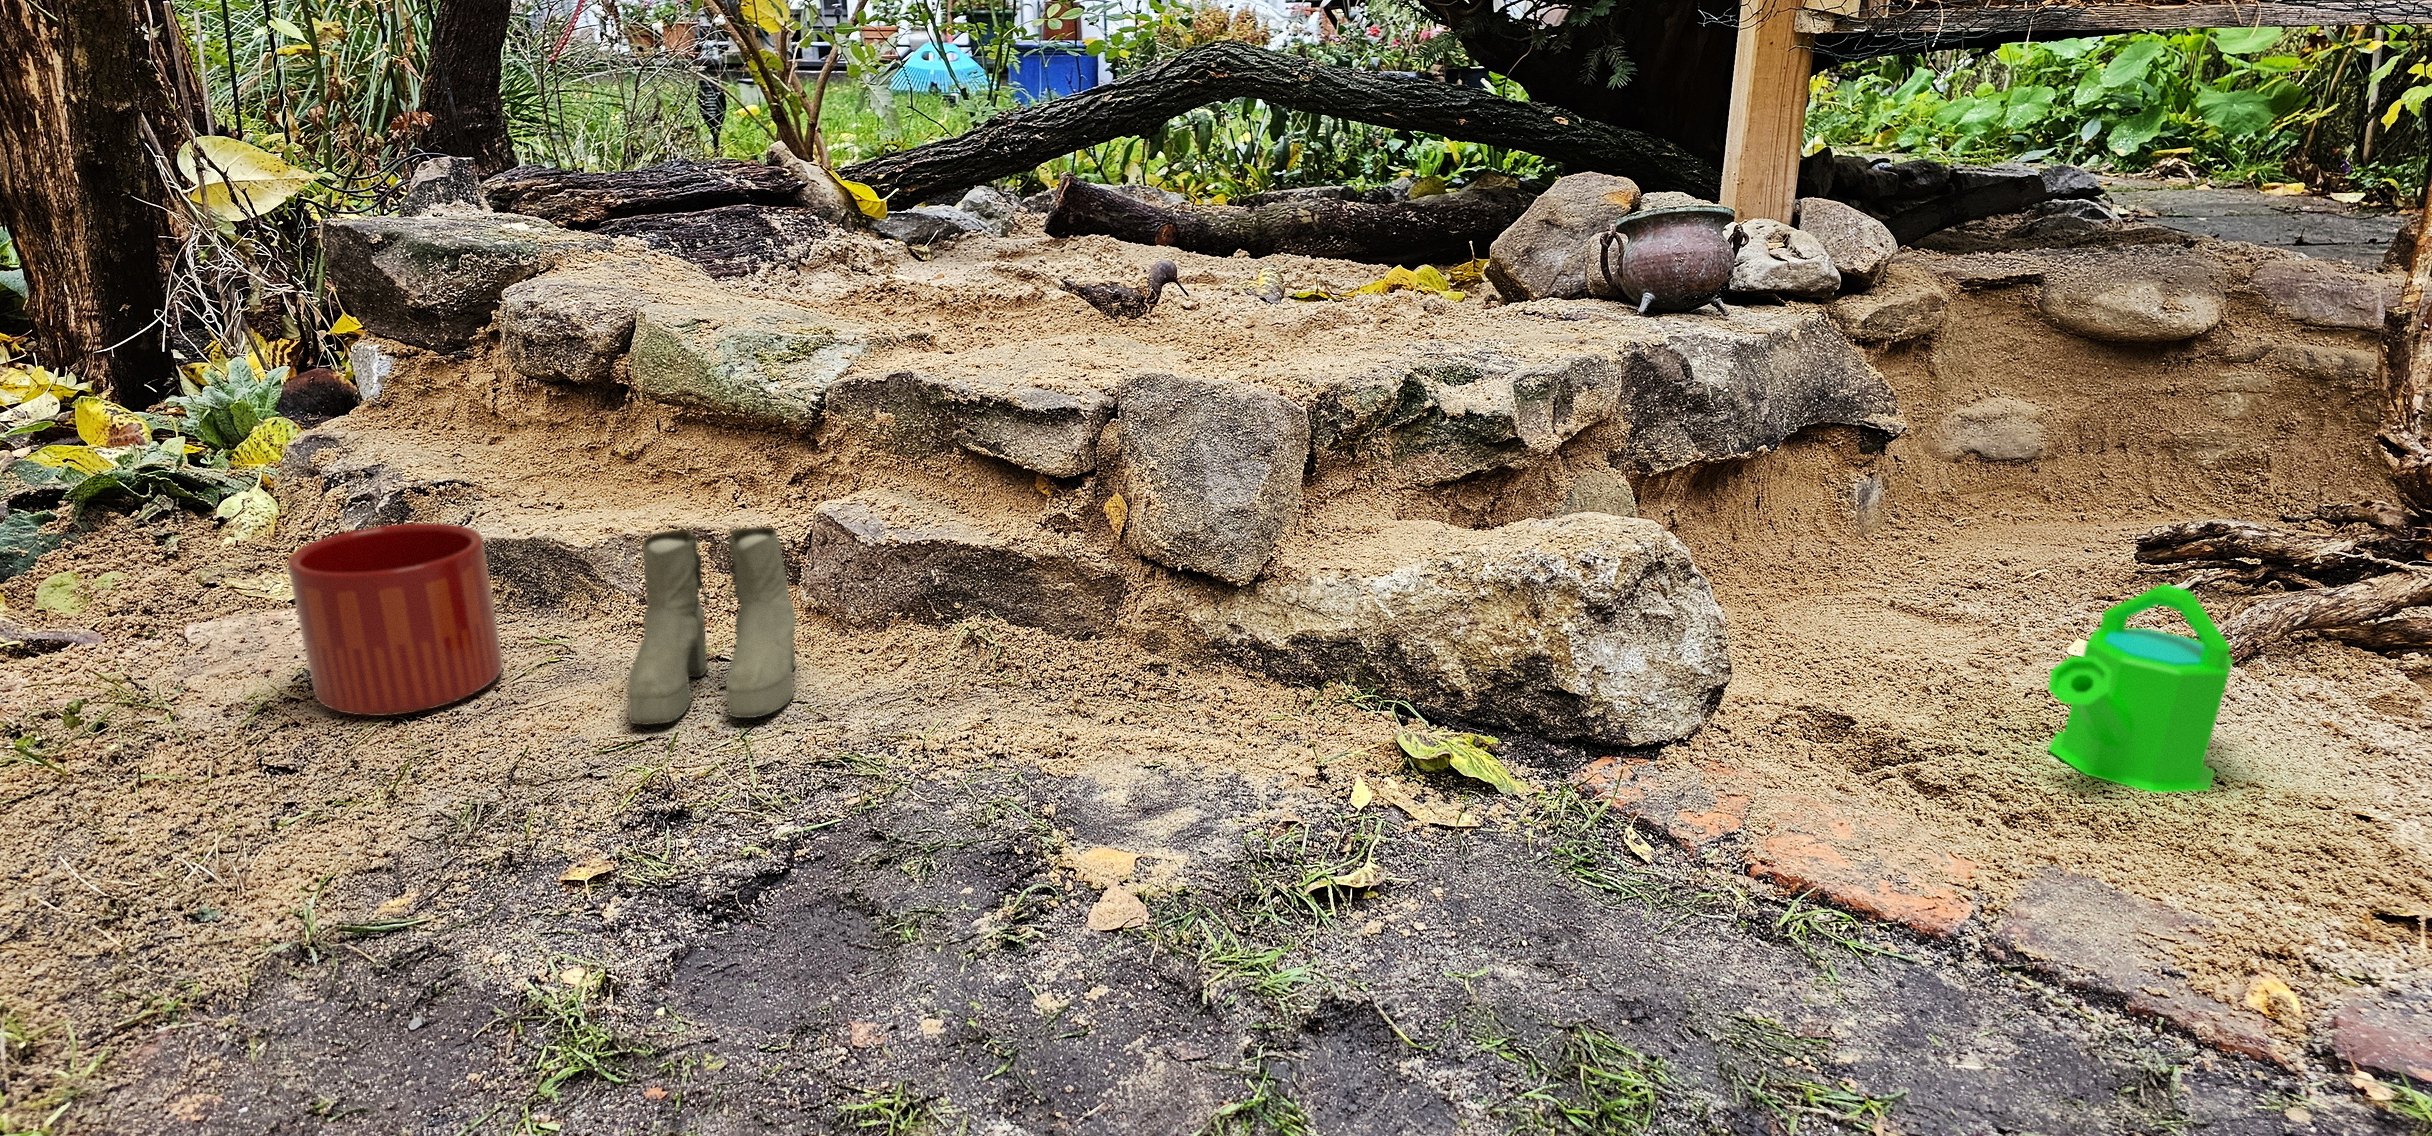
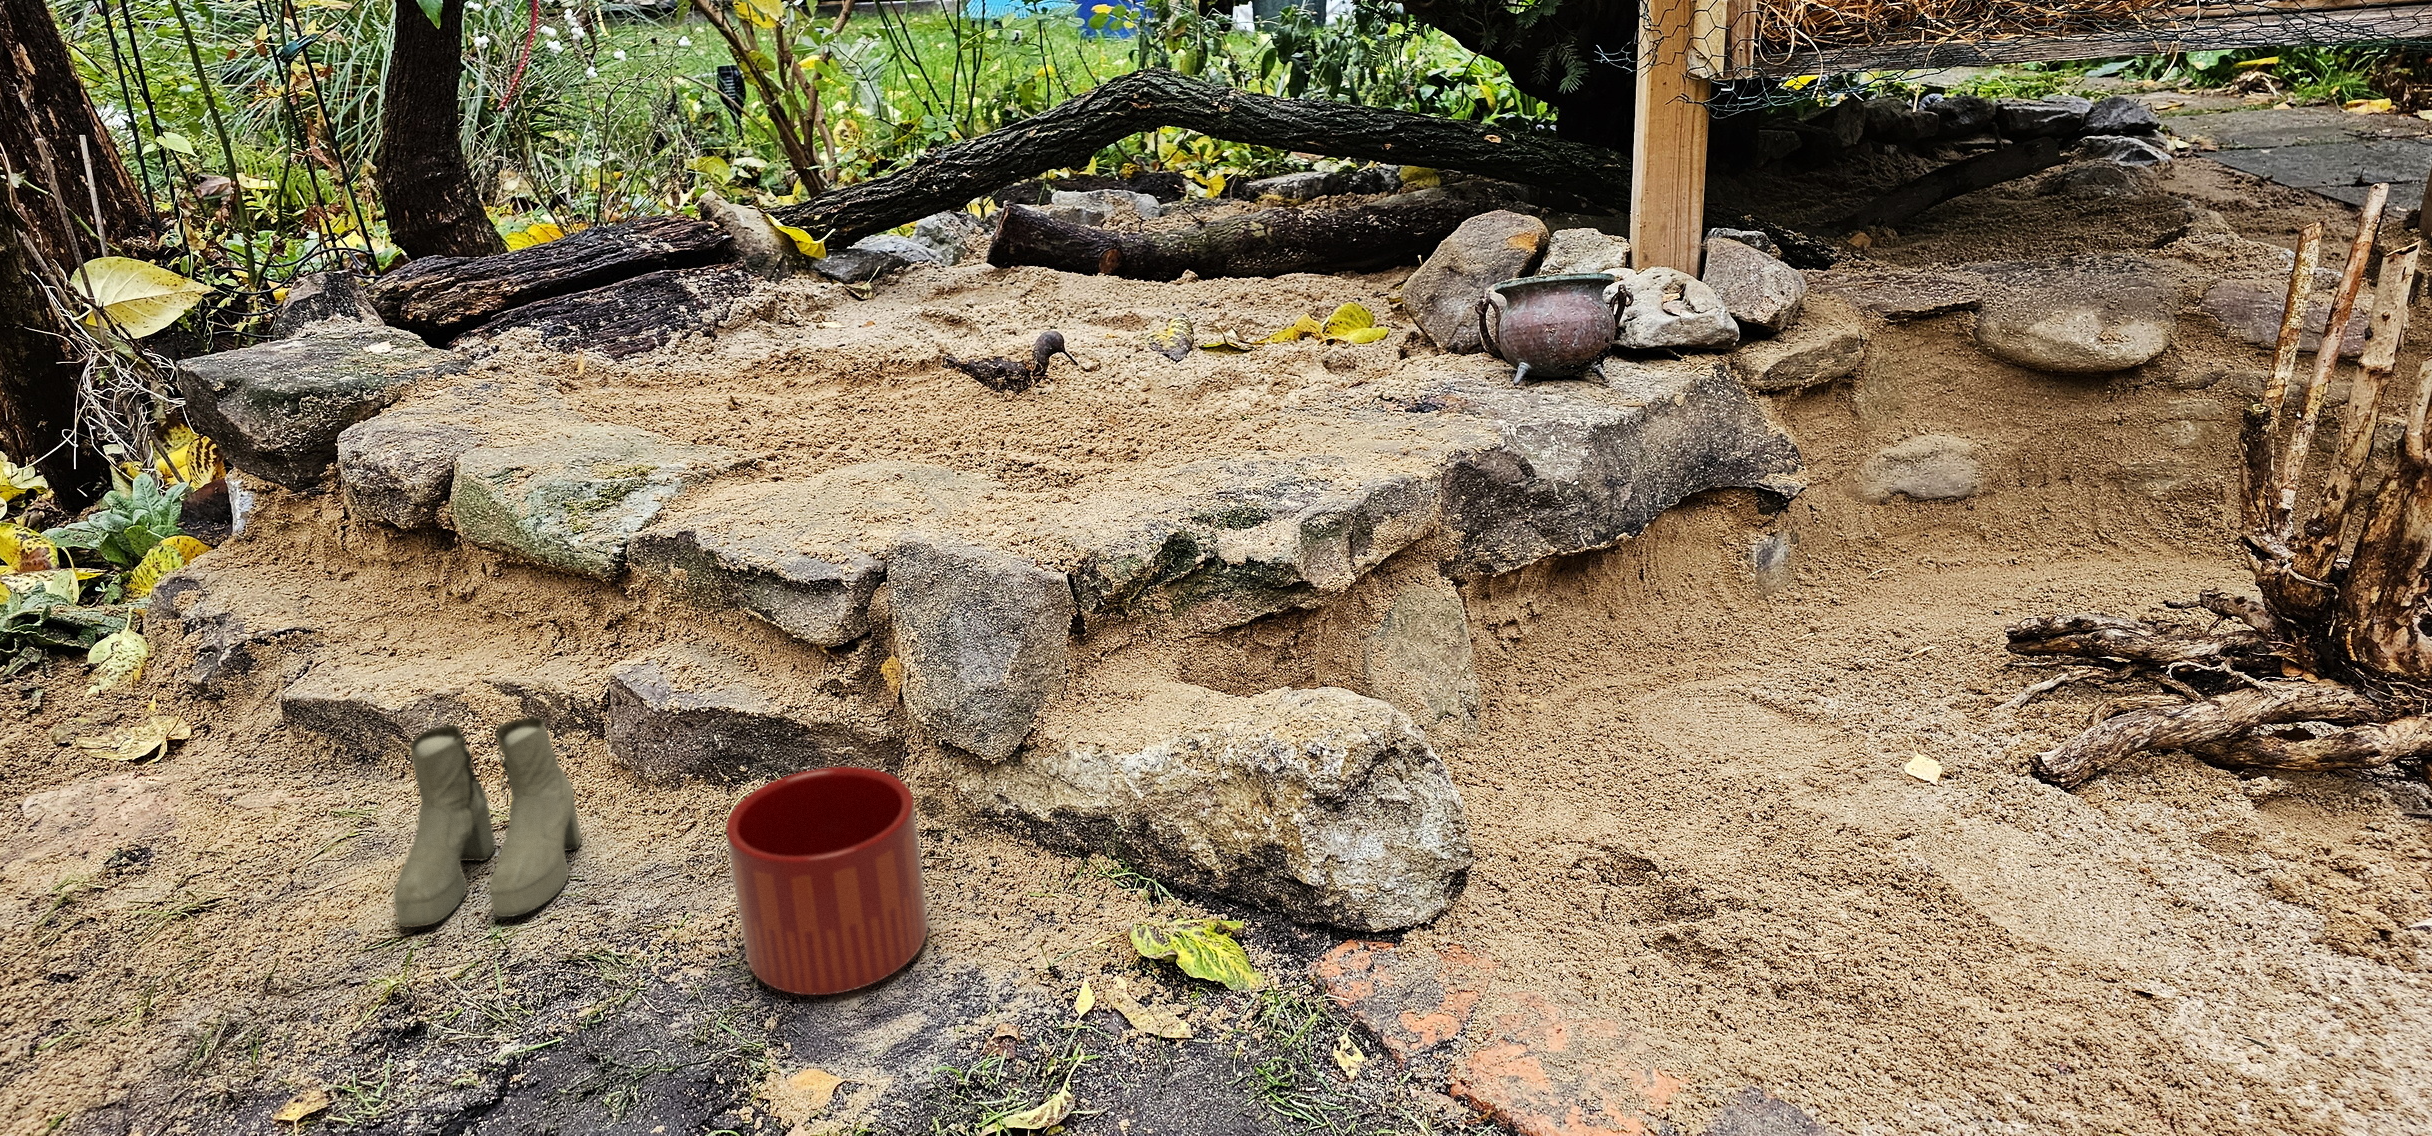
planter: present [288,523,503,716] -> present [726,767,928,995]
watering can: present [2048,584,2233,792] -> none [1782,755,1991,970]

